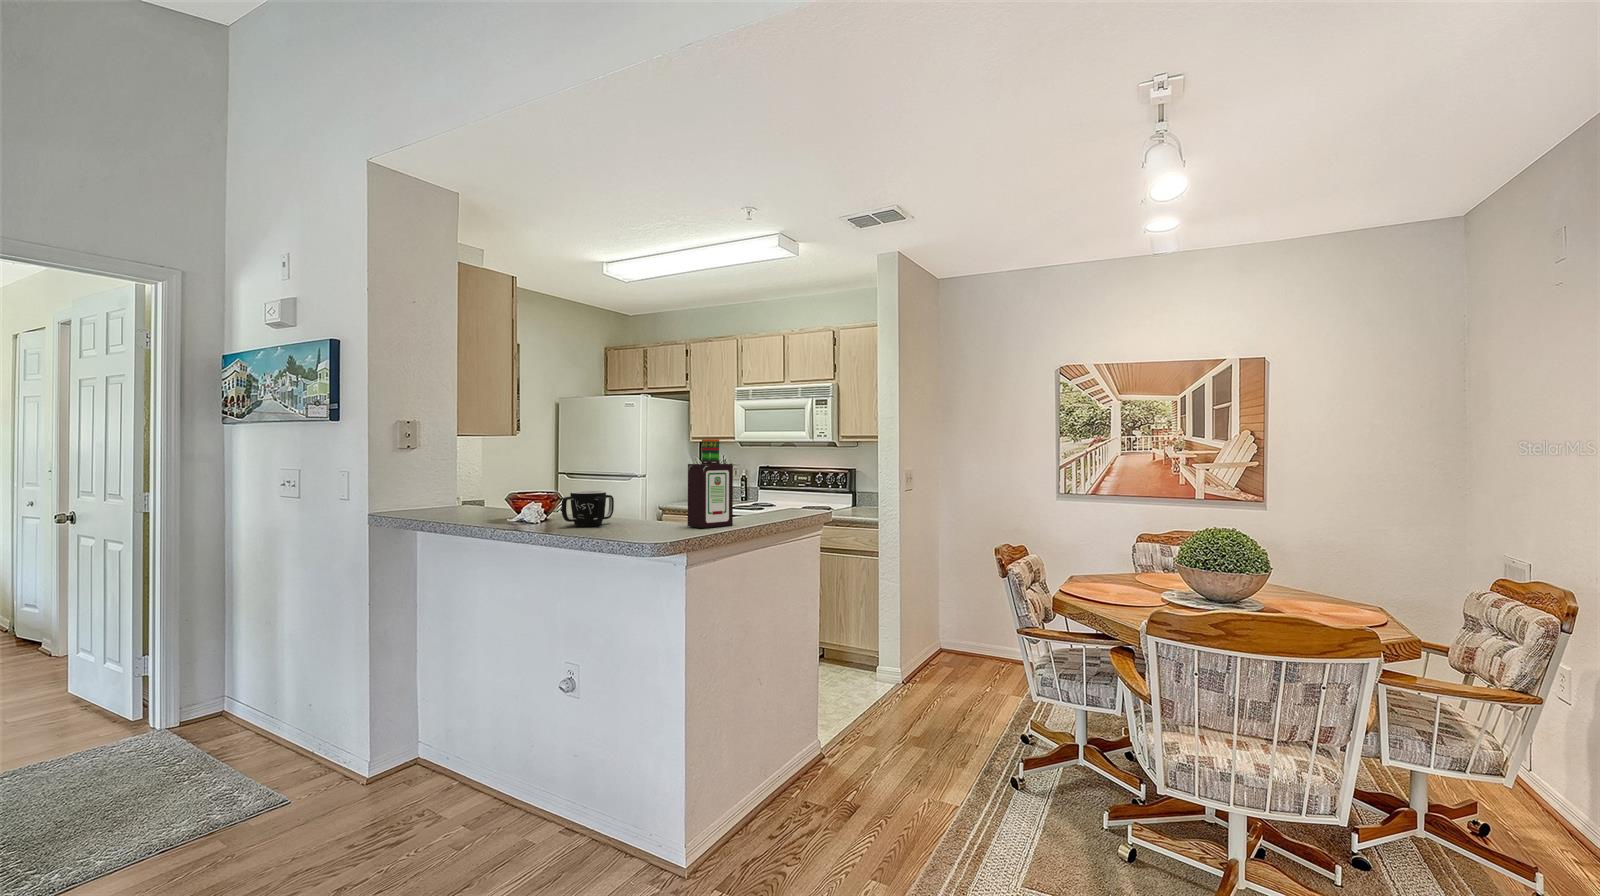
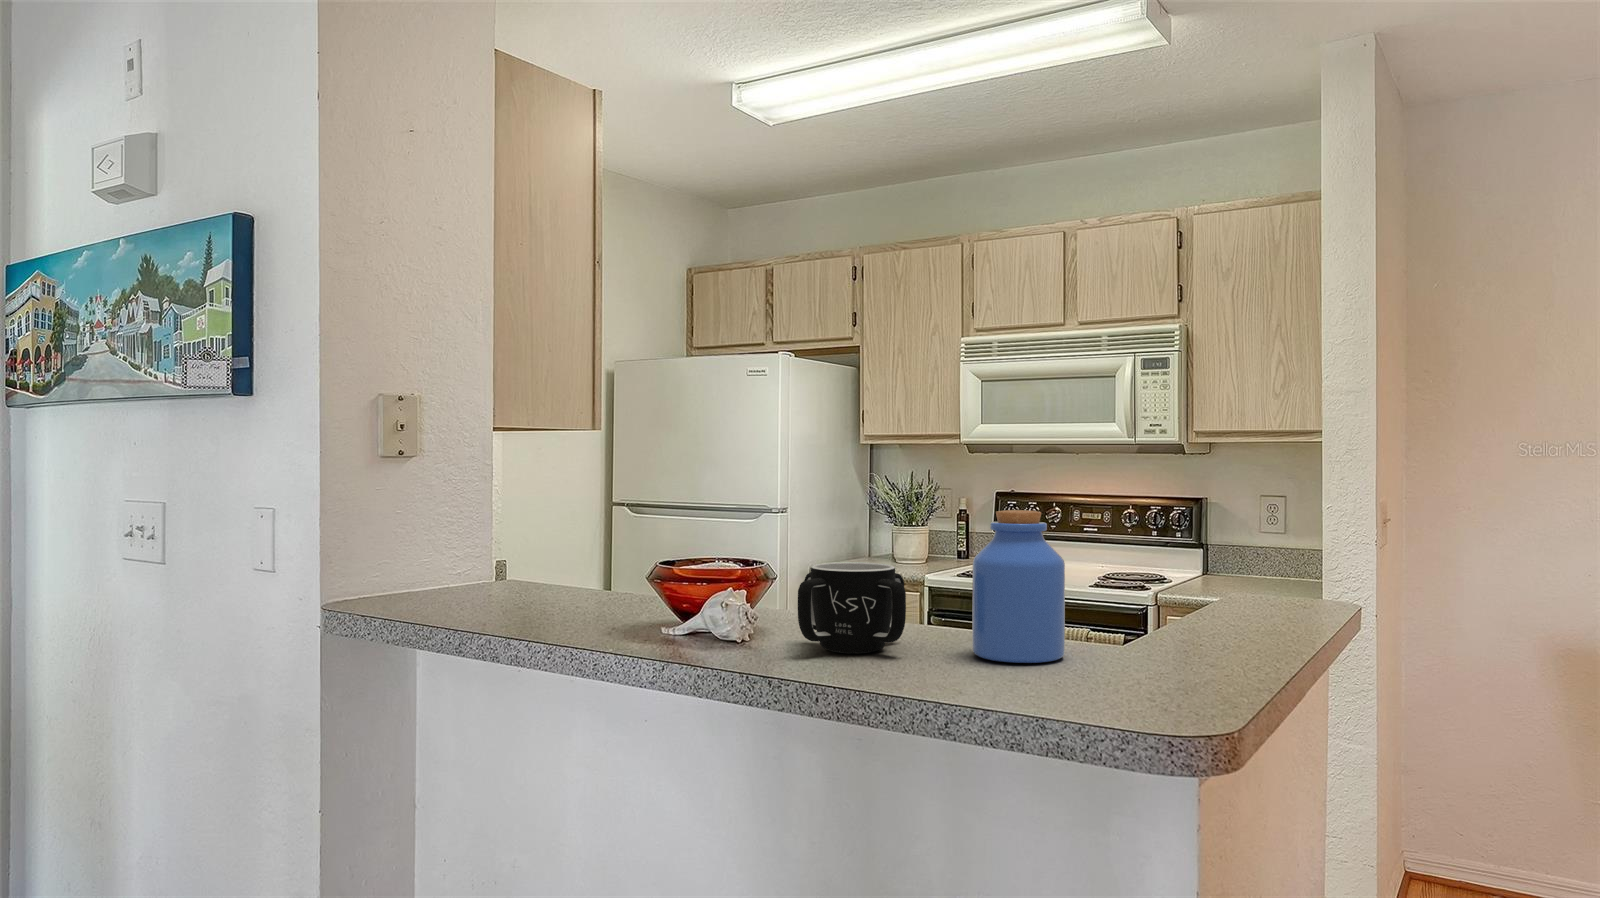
bottle: present [688,439,733,528] -> none [1127,435,1239,669]
jar: none [631,469,667,528] -> present [972,510,1065,663]

